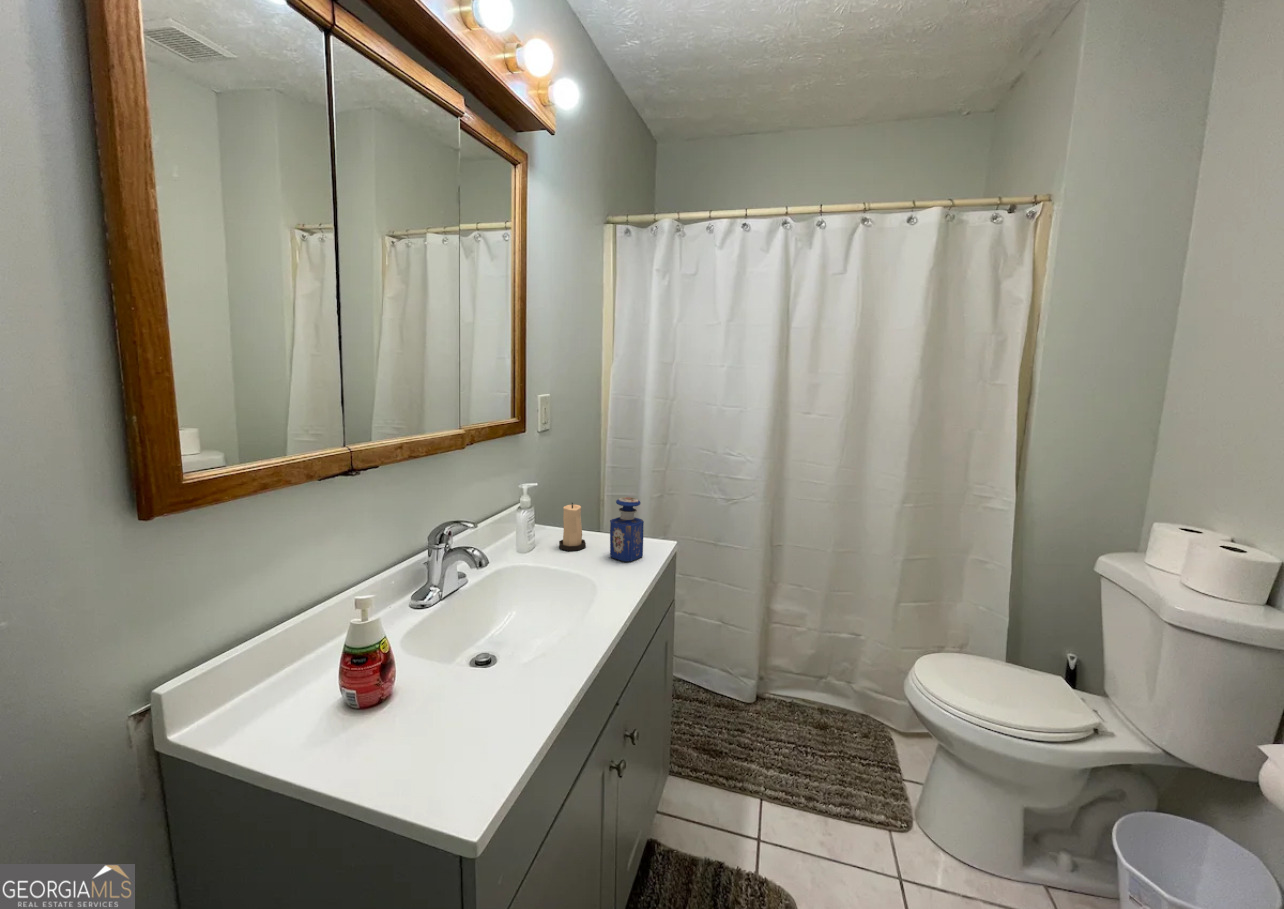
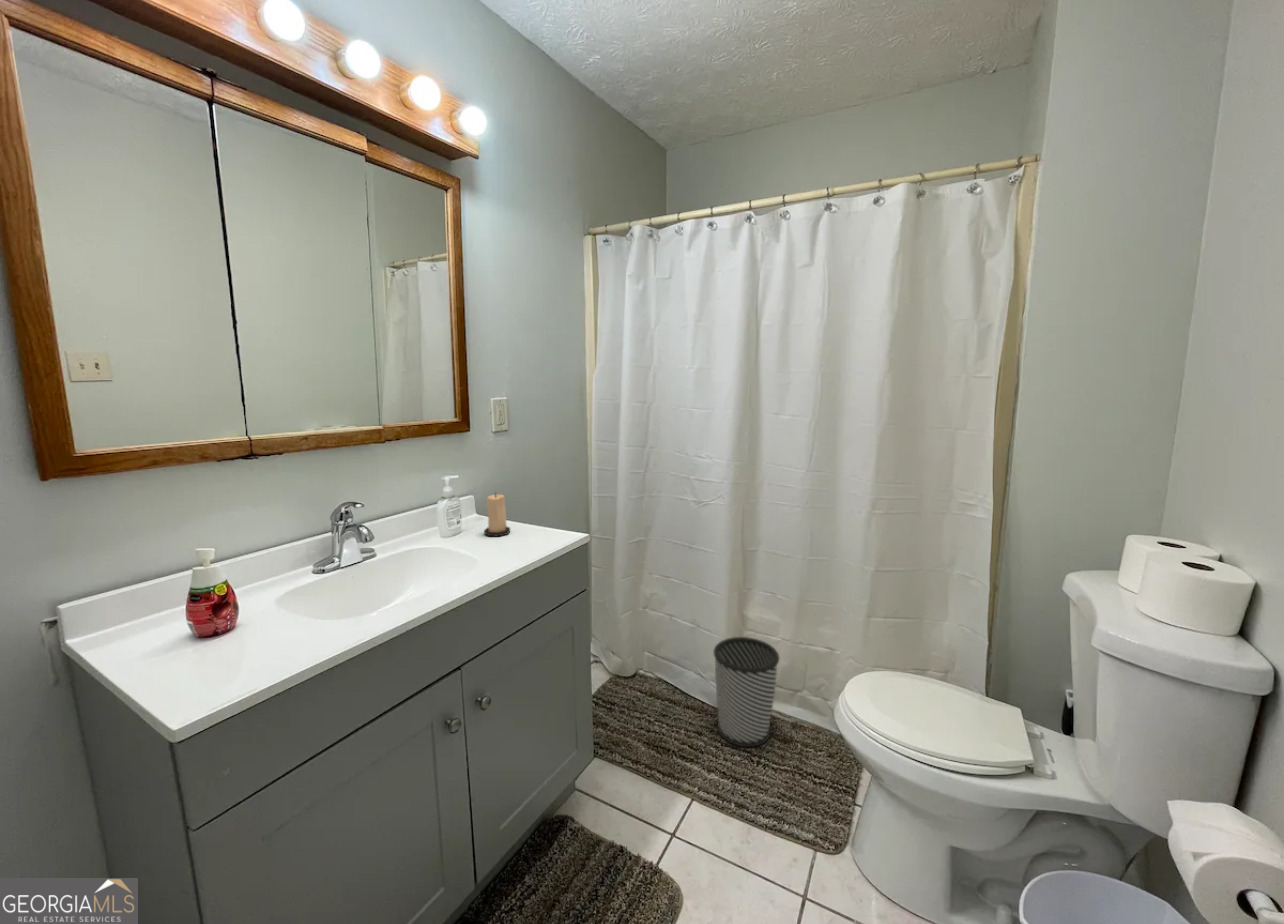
perfume bottle: present [610,497,644,561] -> none [517,488,549,548]
wastebasket: none [751,632,816,739] -> present [714,637,779,747]

